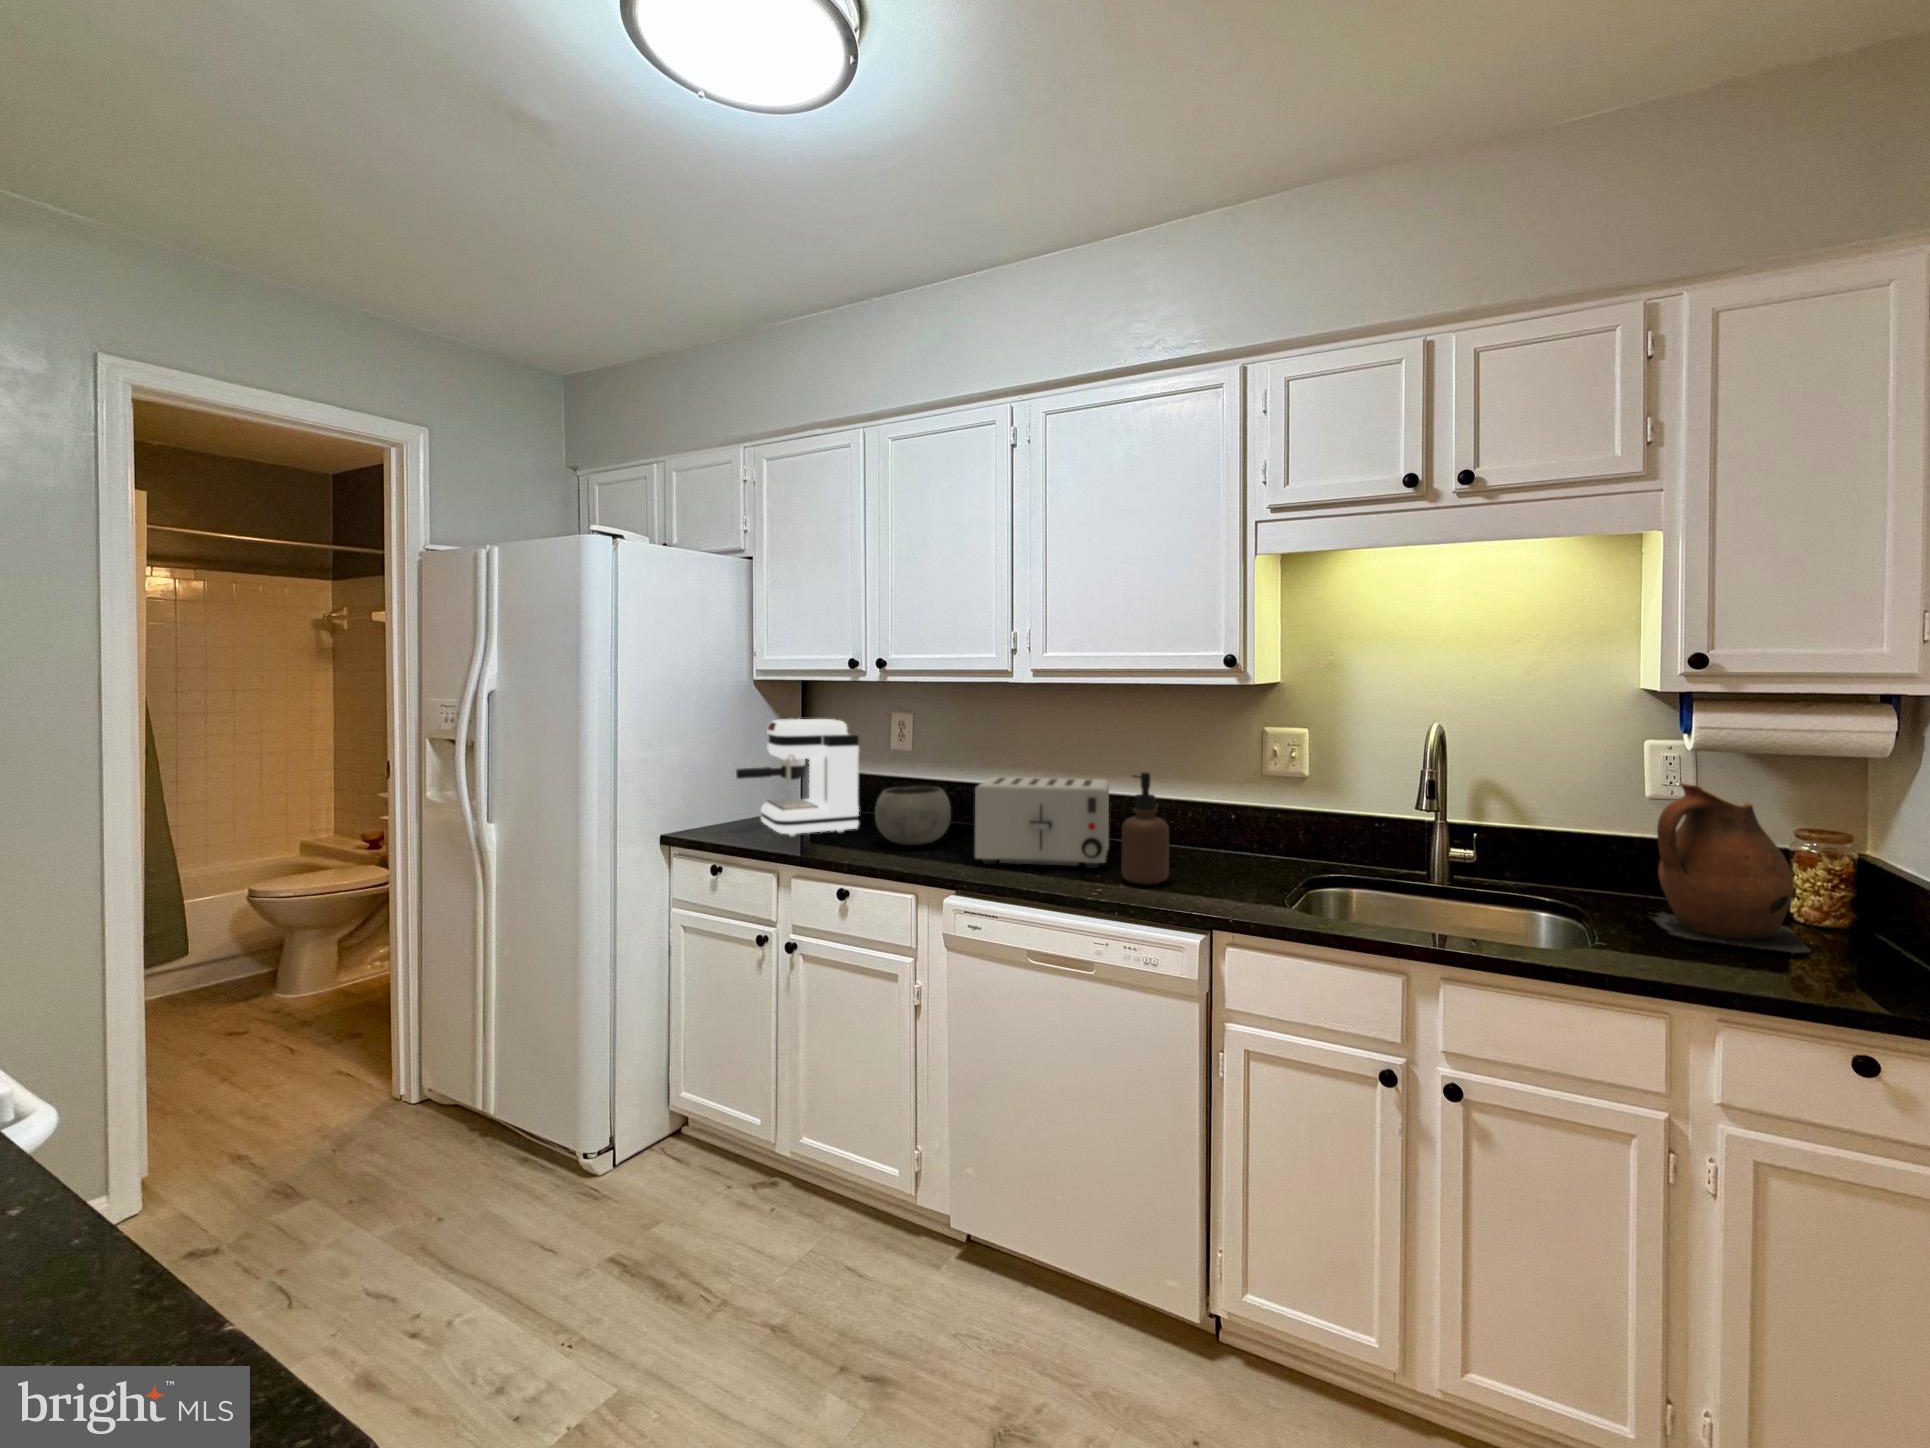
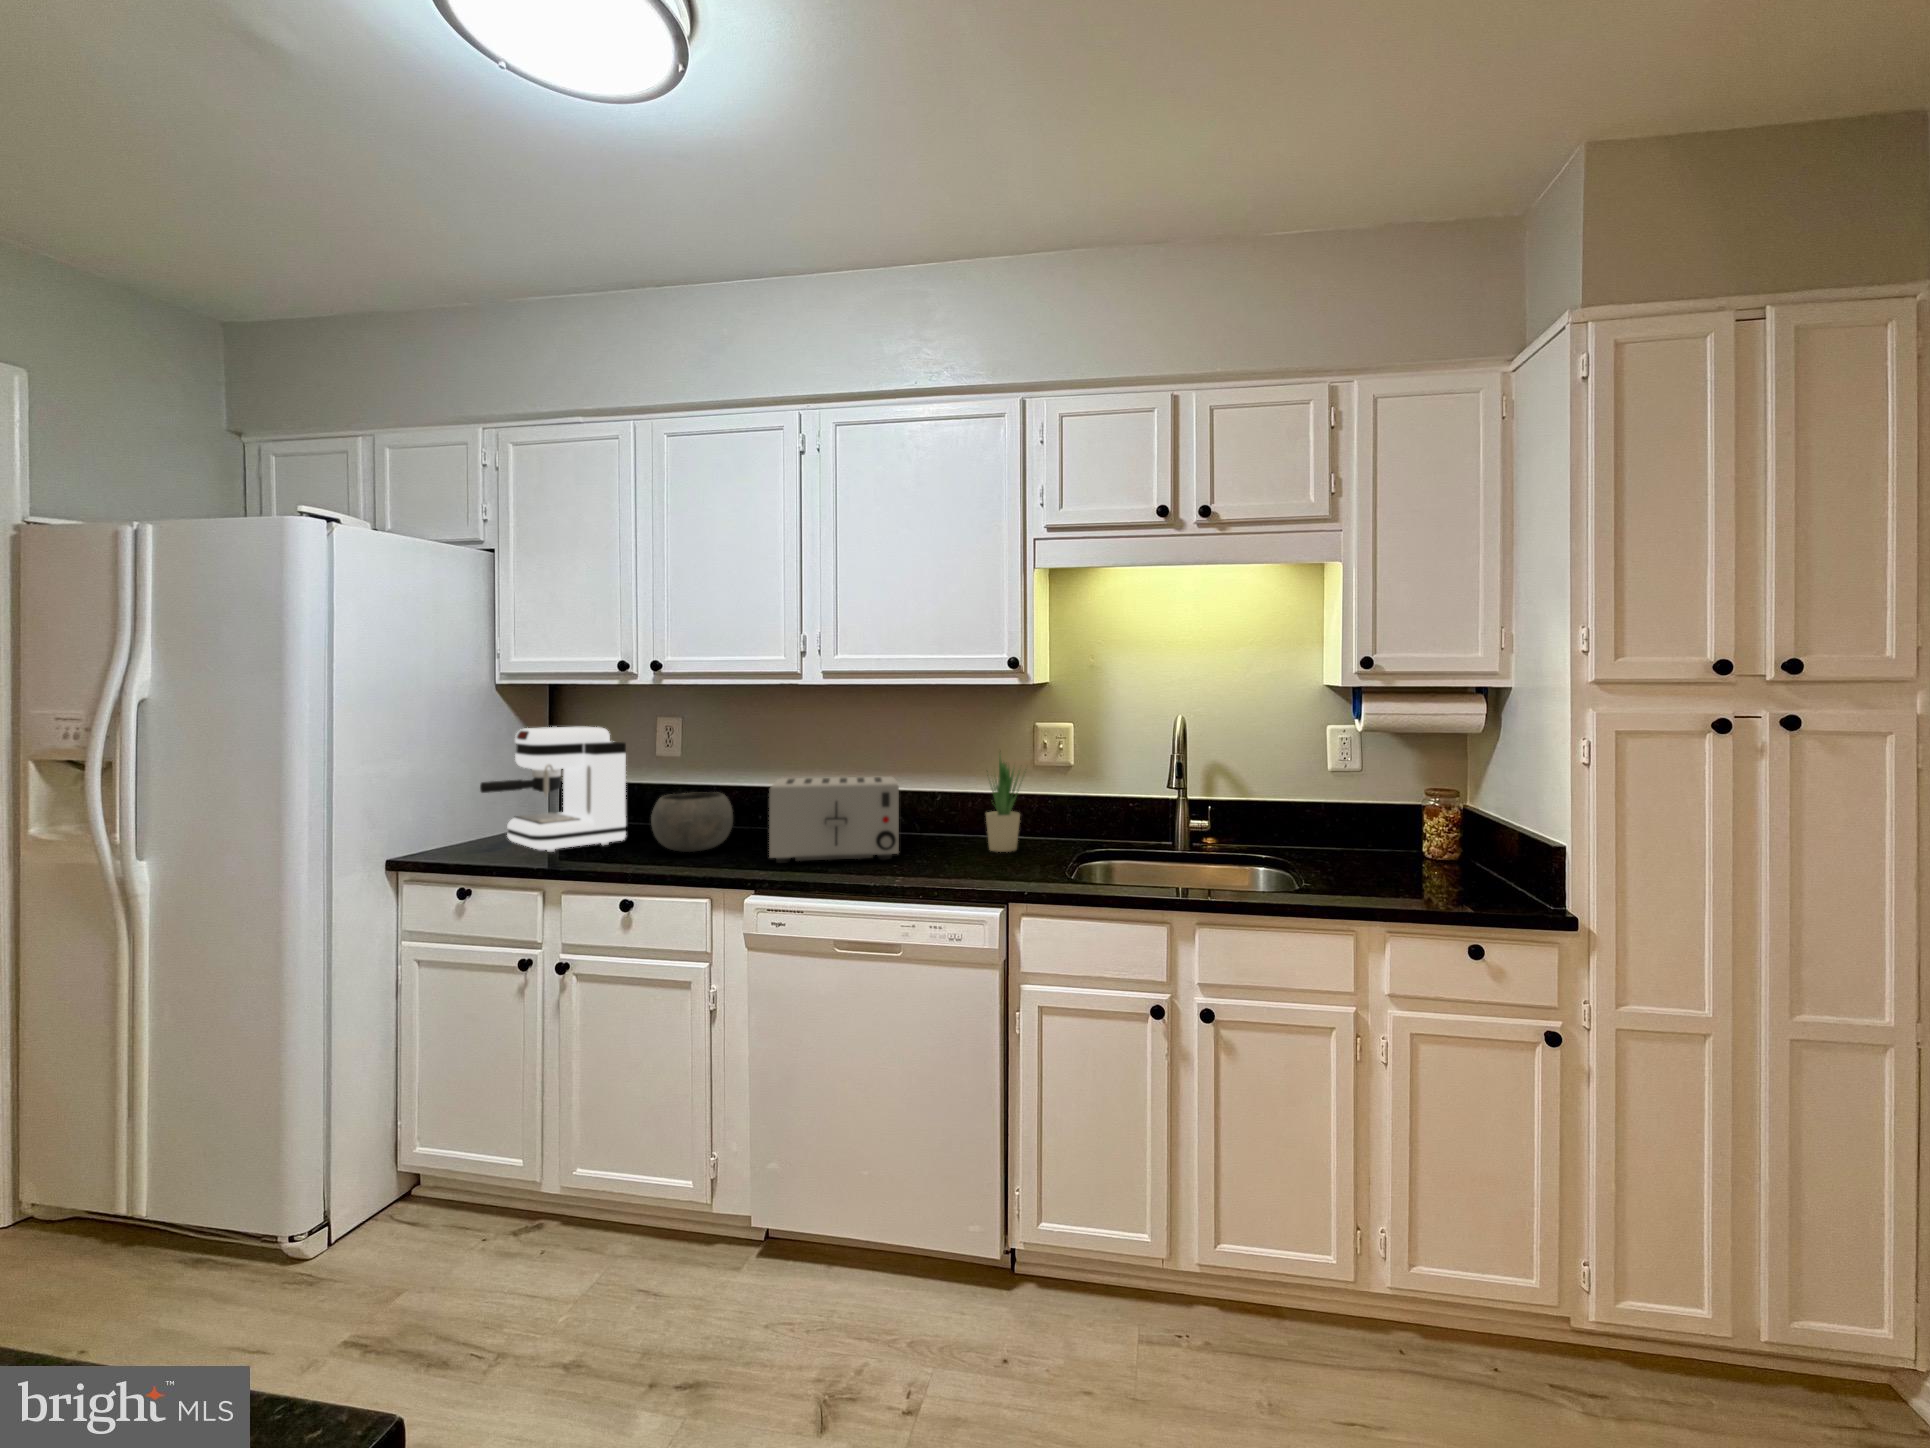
potted plant: none [1205,753,1252,868] -> present [986,756,1020,852]
soap dispenser: present [1121,772,1169,885] -> none [918,766,961,869]
ceramic pitcher: present [1653,783,1810,955] -> none [1334,757,1441,881]

